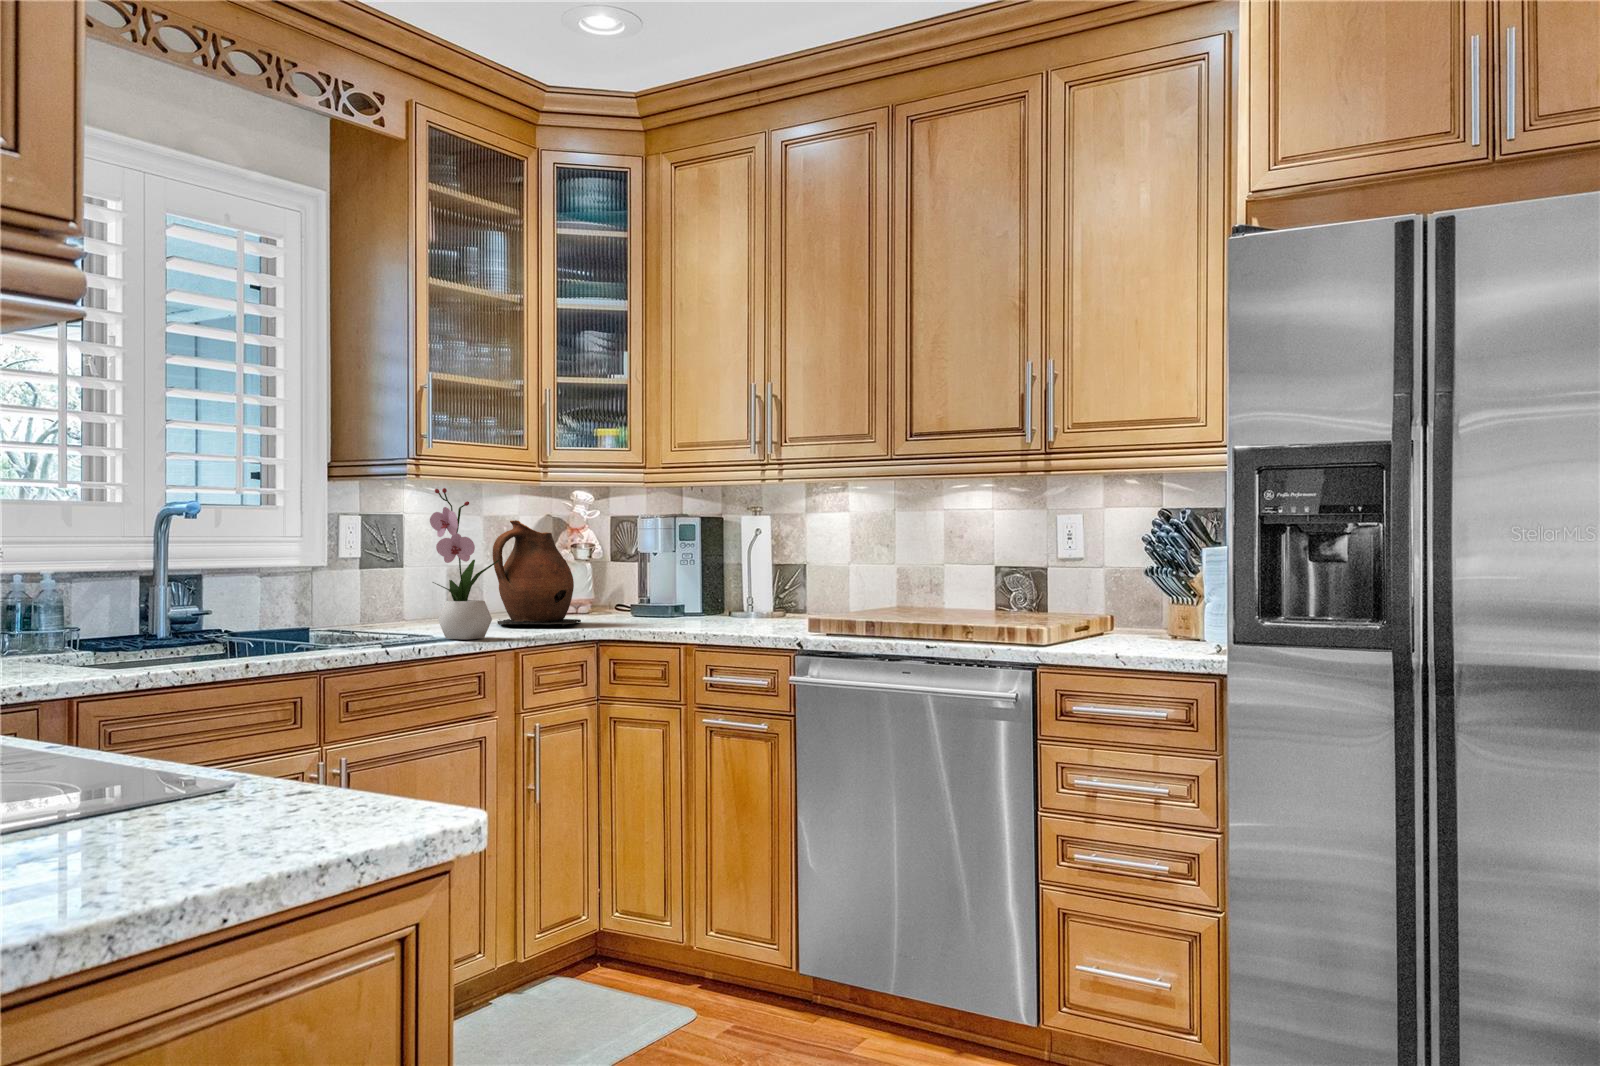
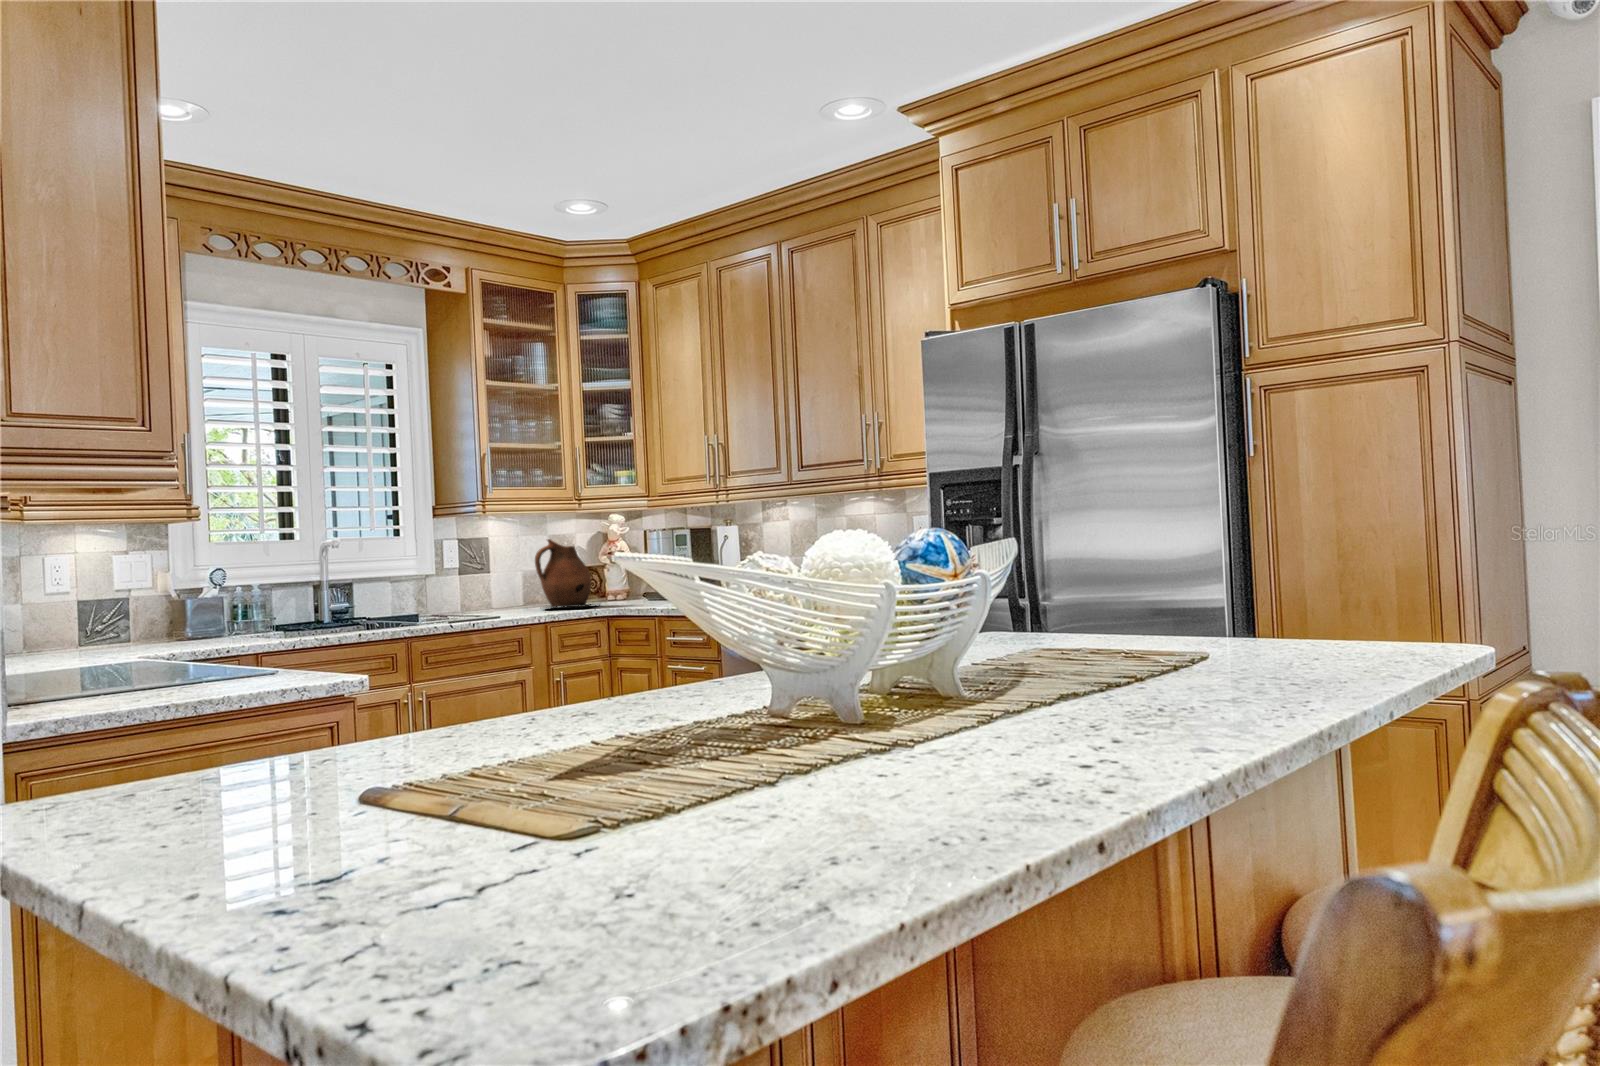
flower arrangement: present [430,488,499,639] -> none [479,522,525,618]

